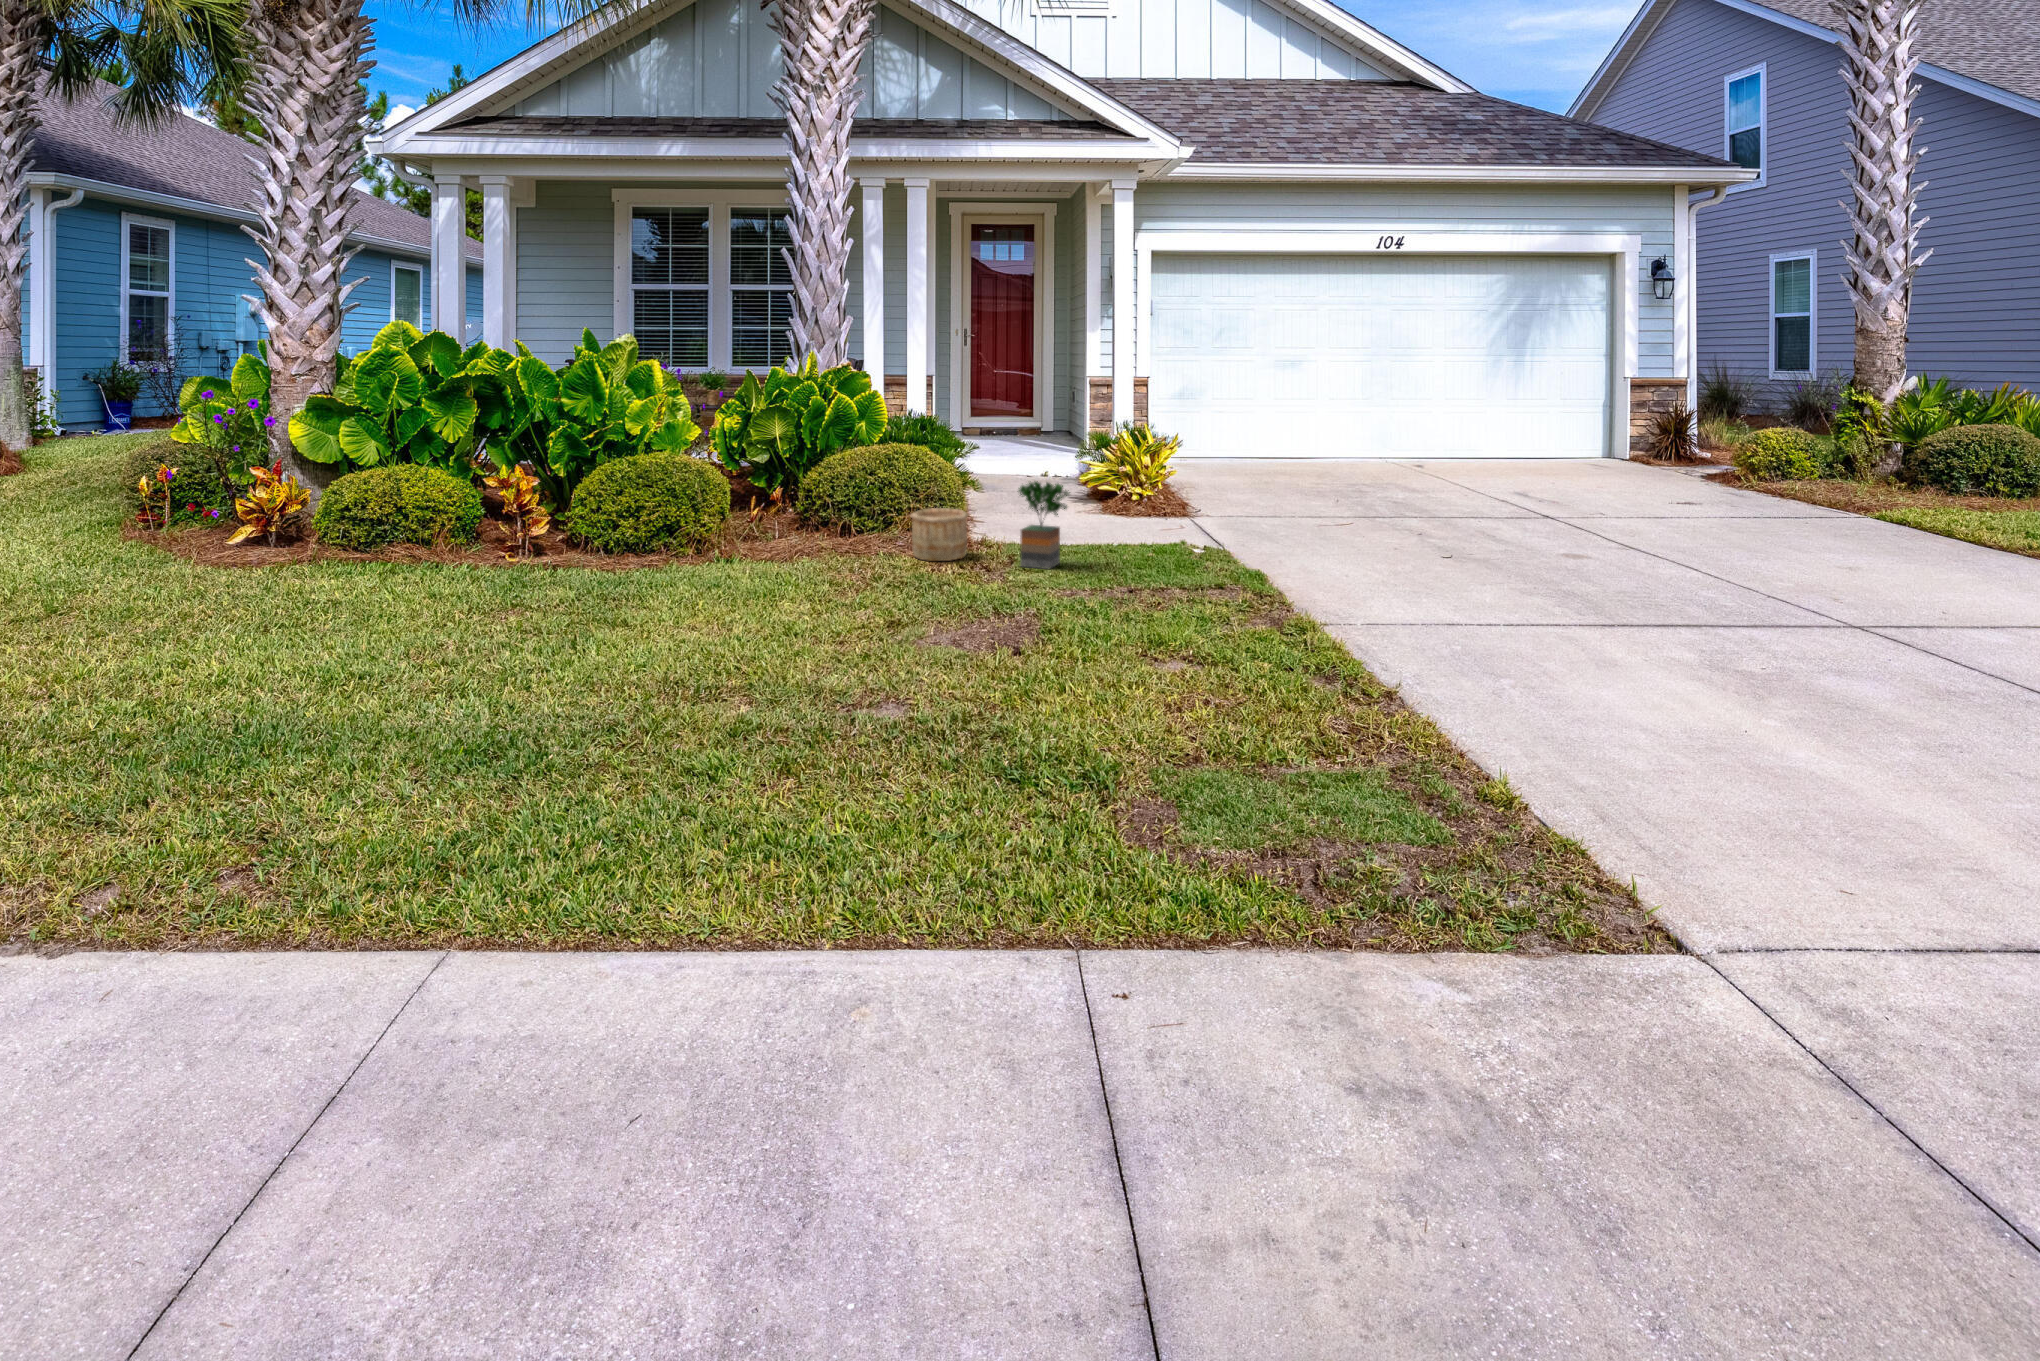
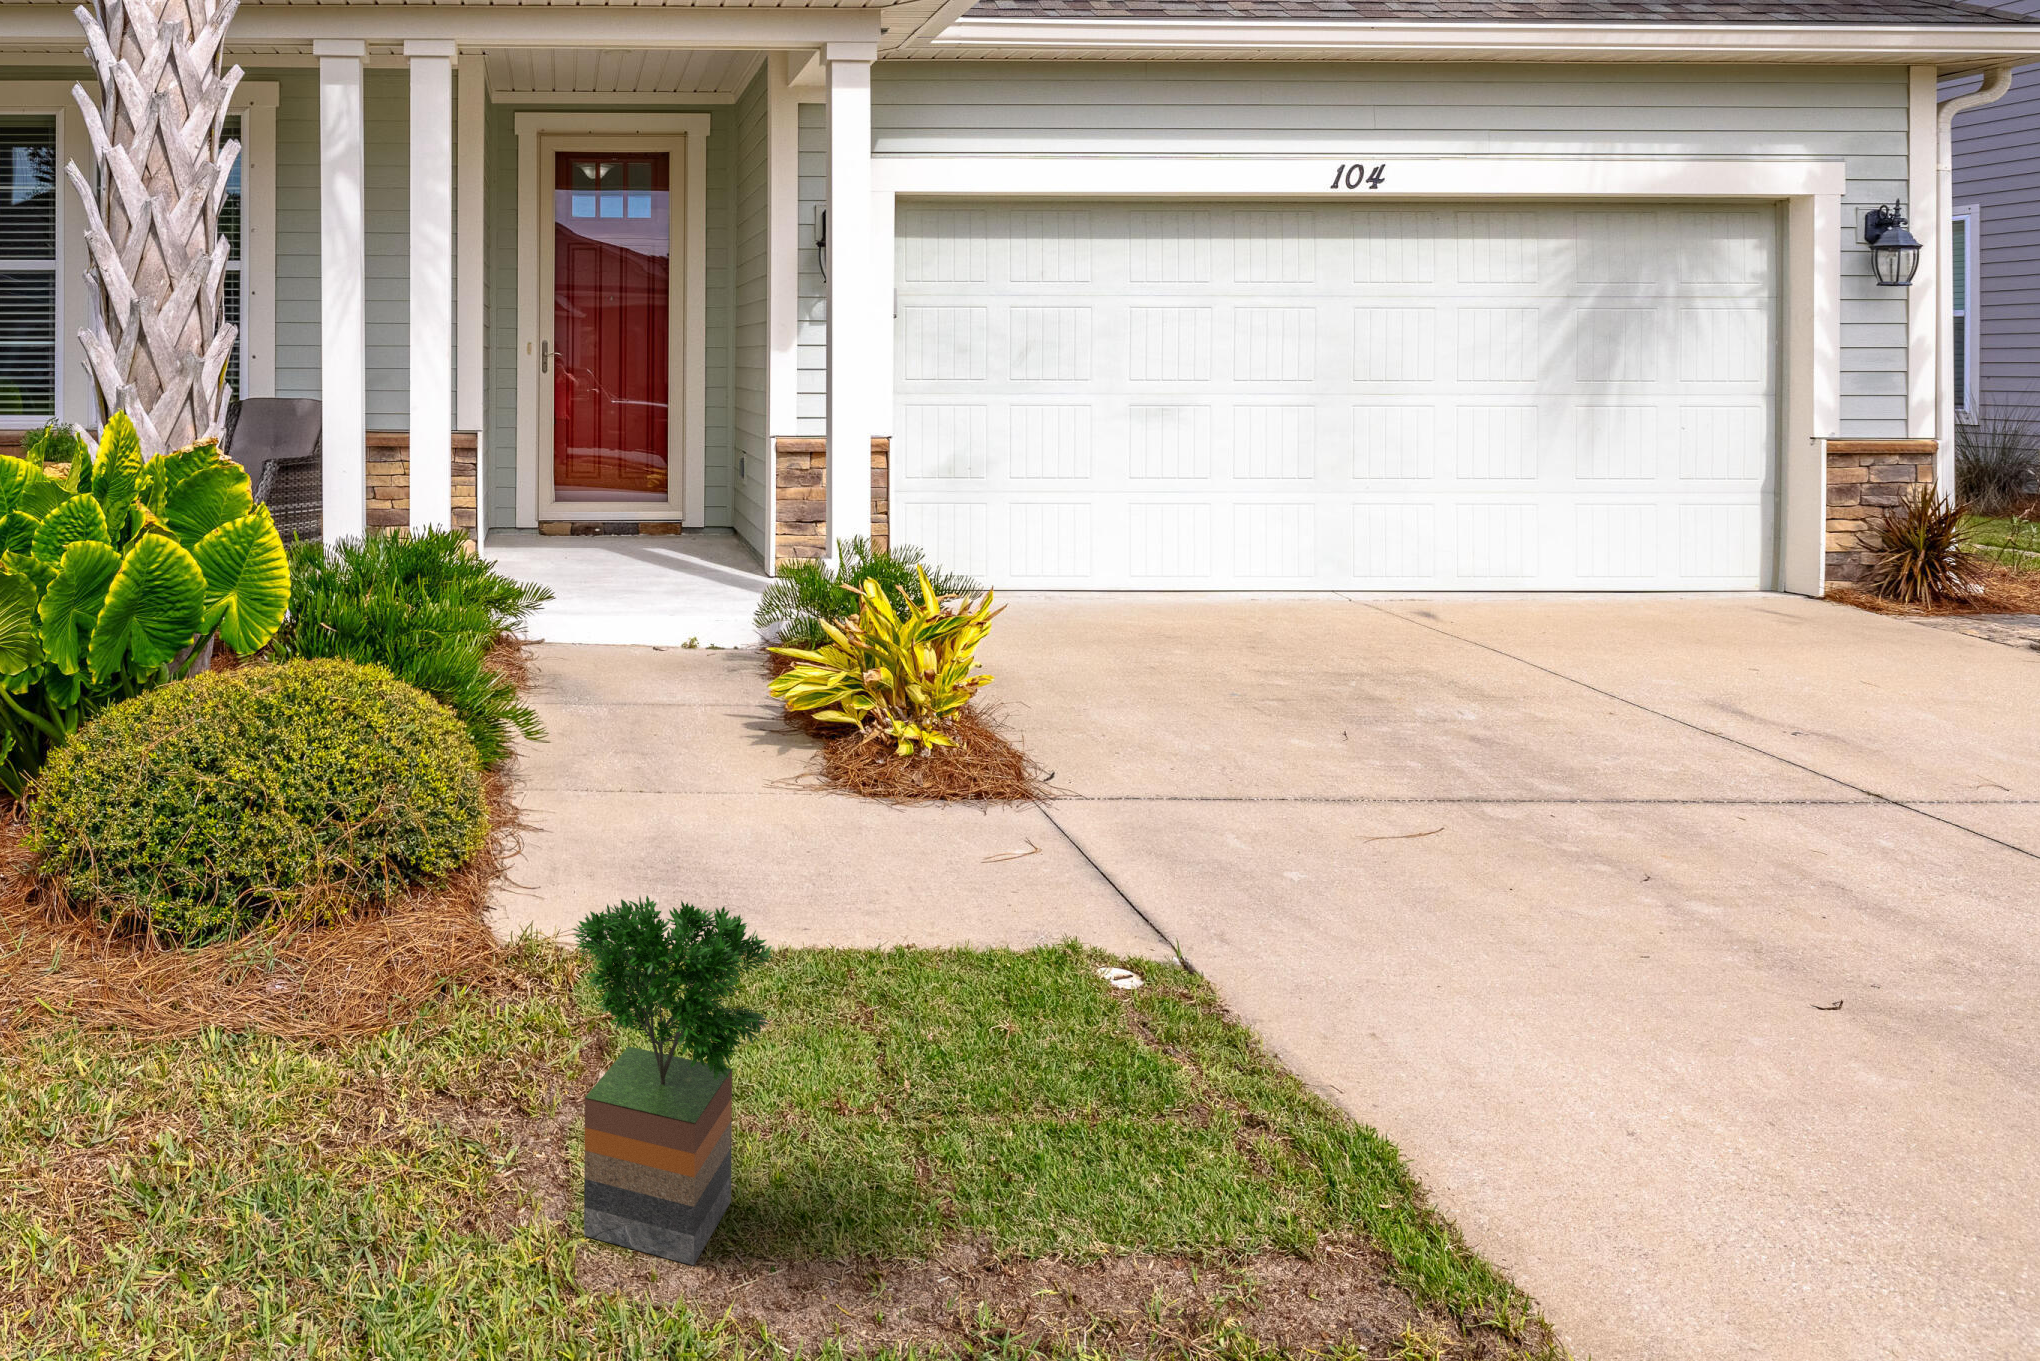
wooden bucket: present [911,508,968,561] -> none [211,941,414,1176]

